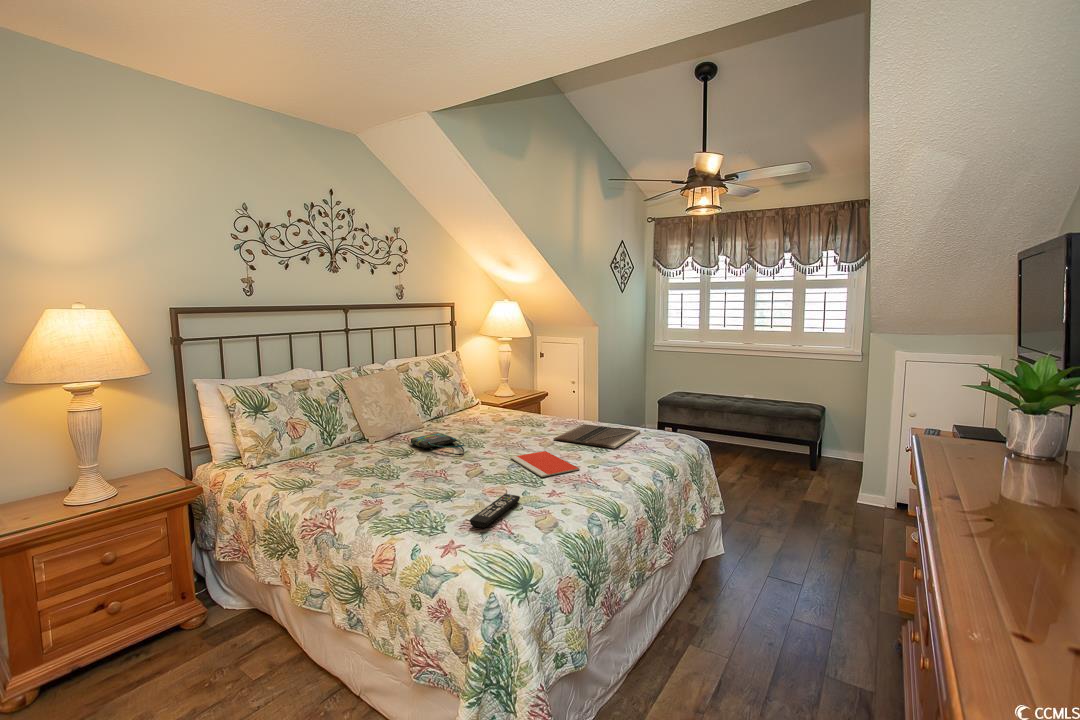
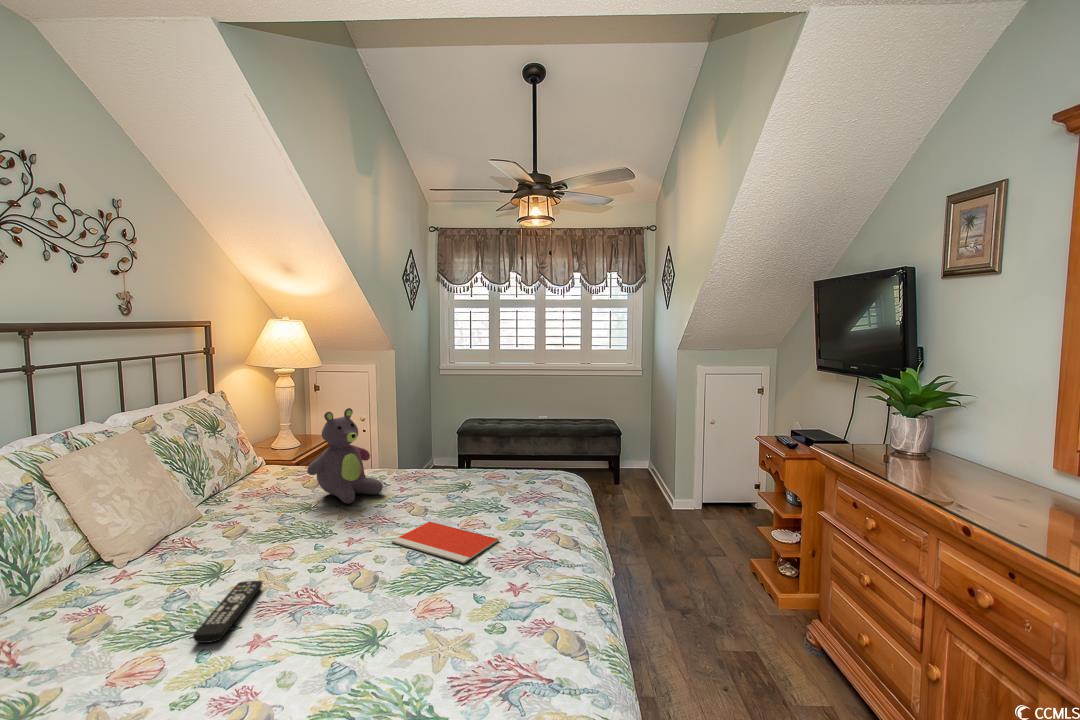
stuffed bear: none [484,366,534,433] -> present [307,408,383,504]
laptop: present [553,424,640,448] -> none [422,473,512,502]
tote bag: present [411,433,464,455] -> none [202,521,313,554]
remote control: present [470,494,520,528] -> present [193,581,262,643]

